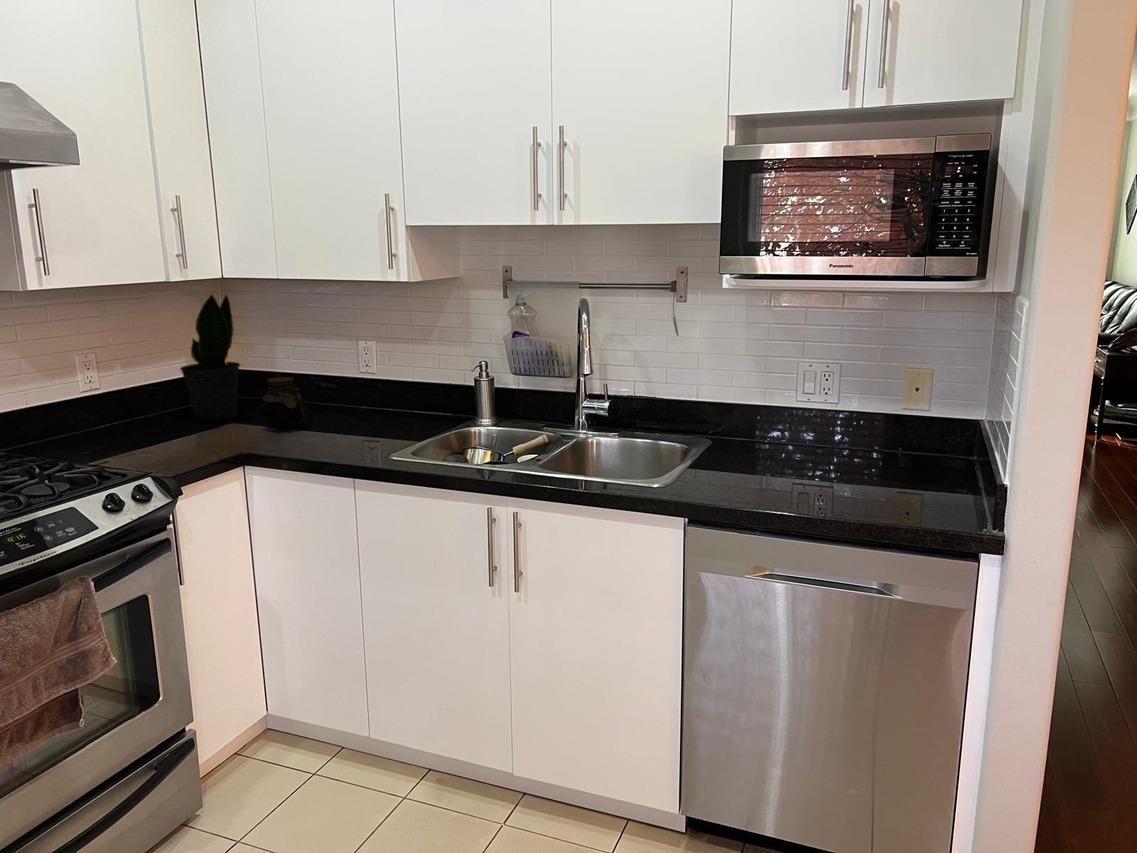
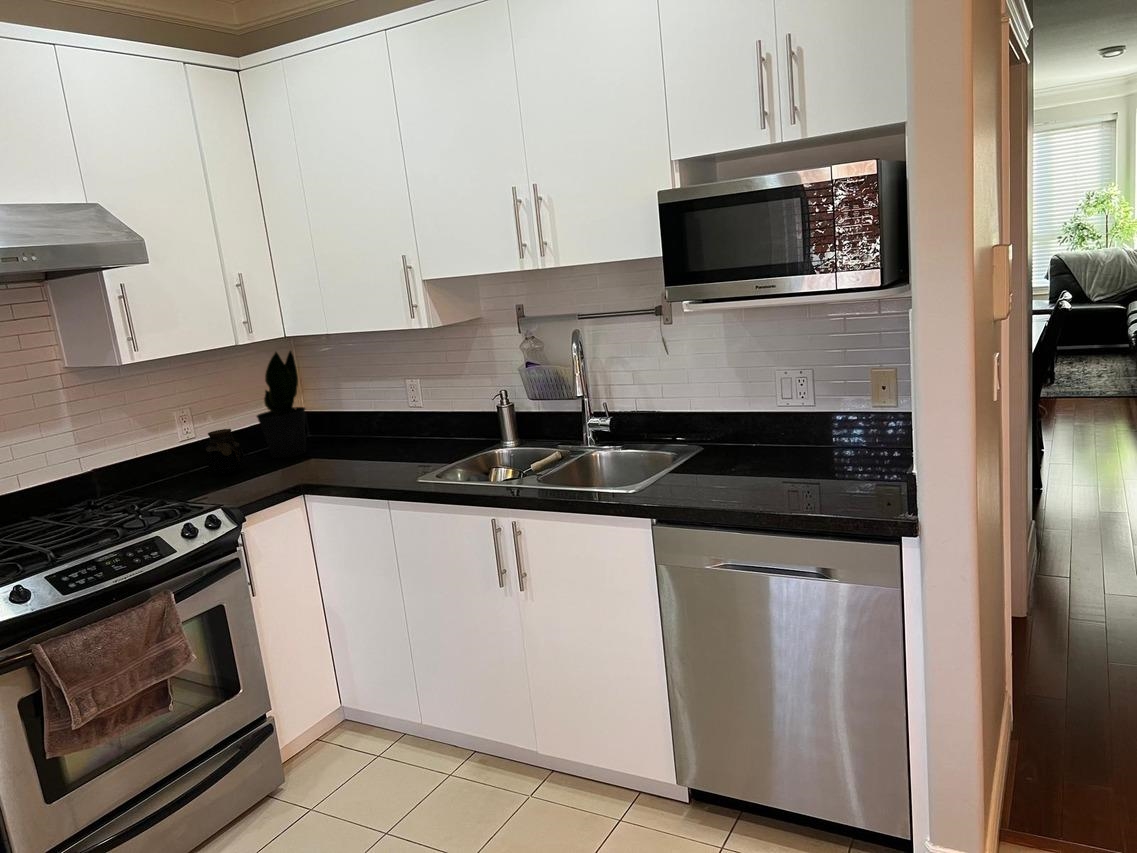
jar: present [262,377,305,429] -> present [206,429,244,473]

